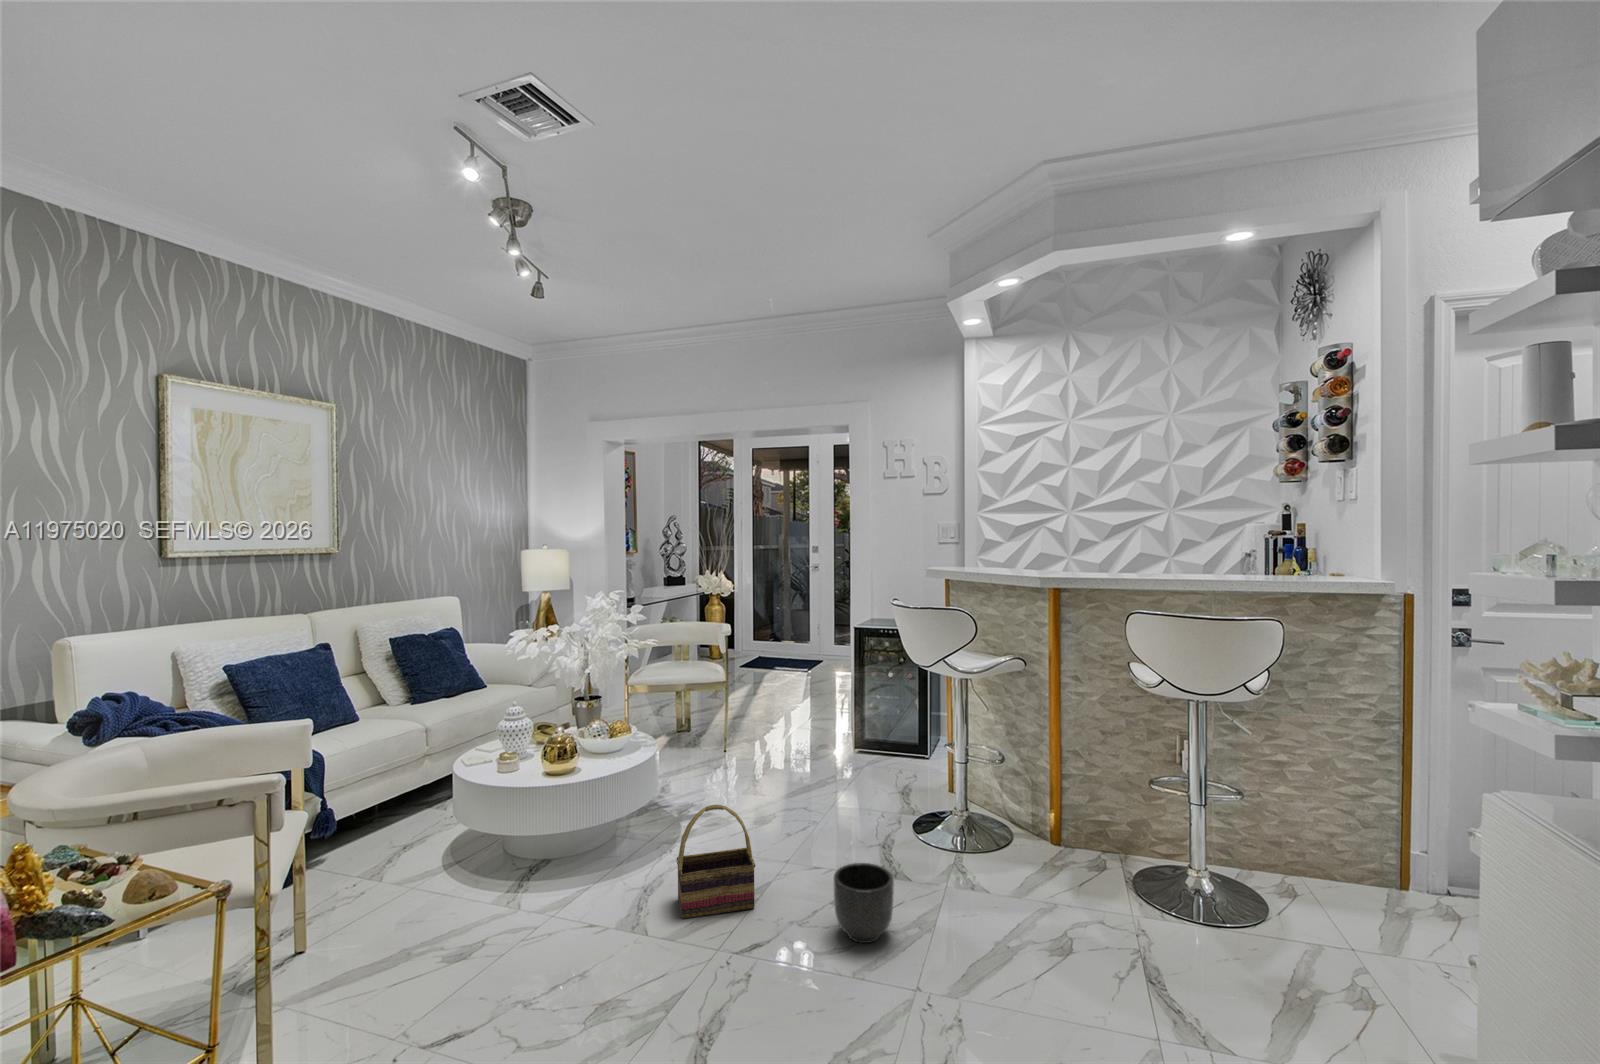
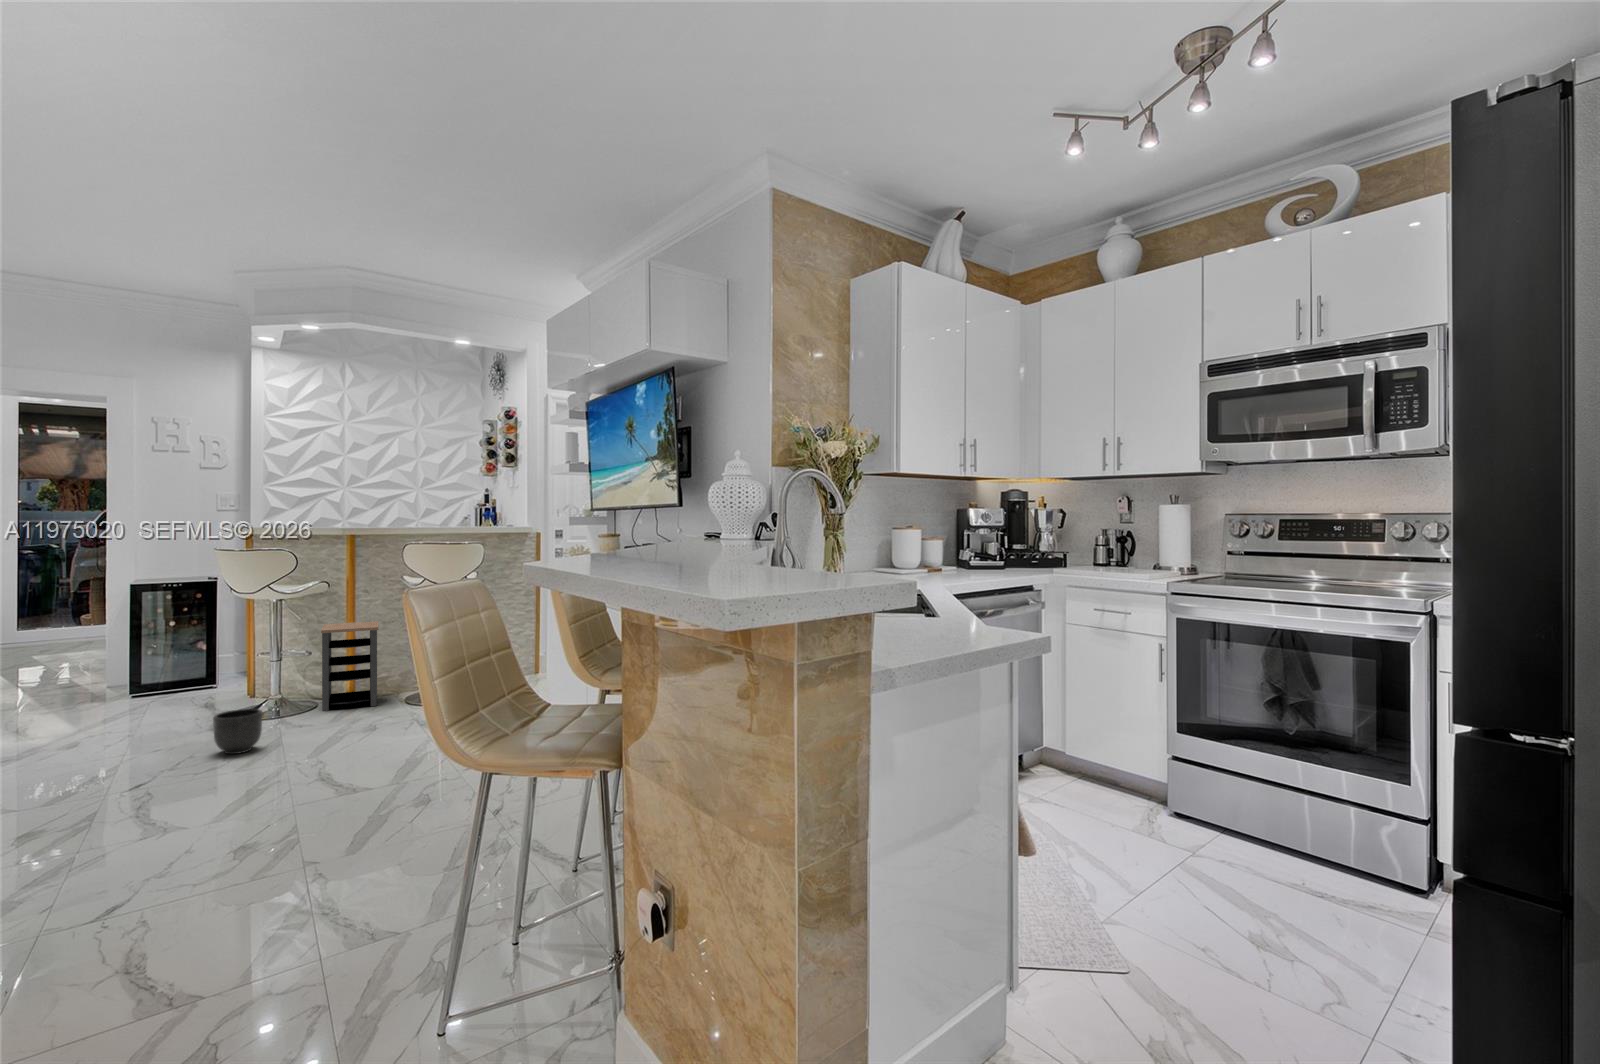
side table: none [1006,719,1095,878] -> present [321,621,378,711]
basket: present [677,805,756,918] -> none [44,695,133,782]

